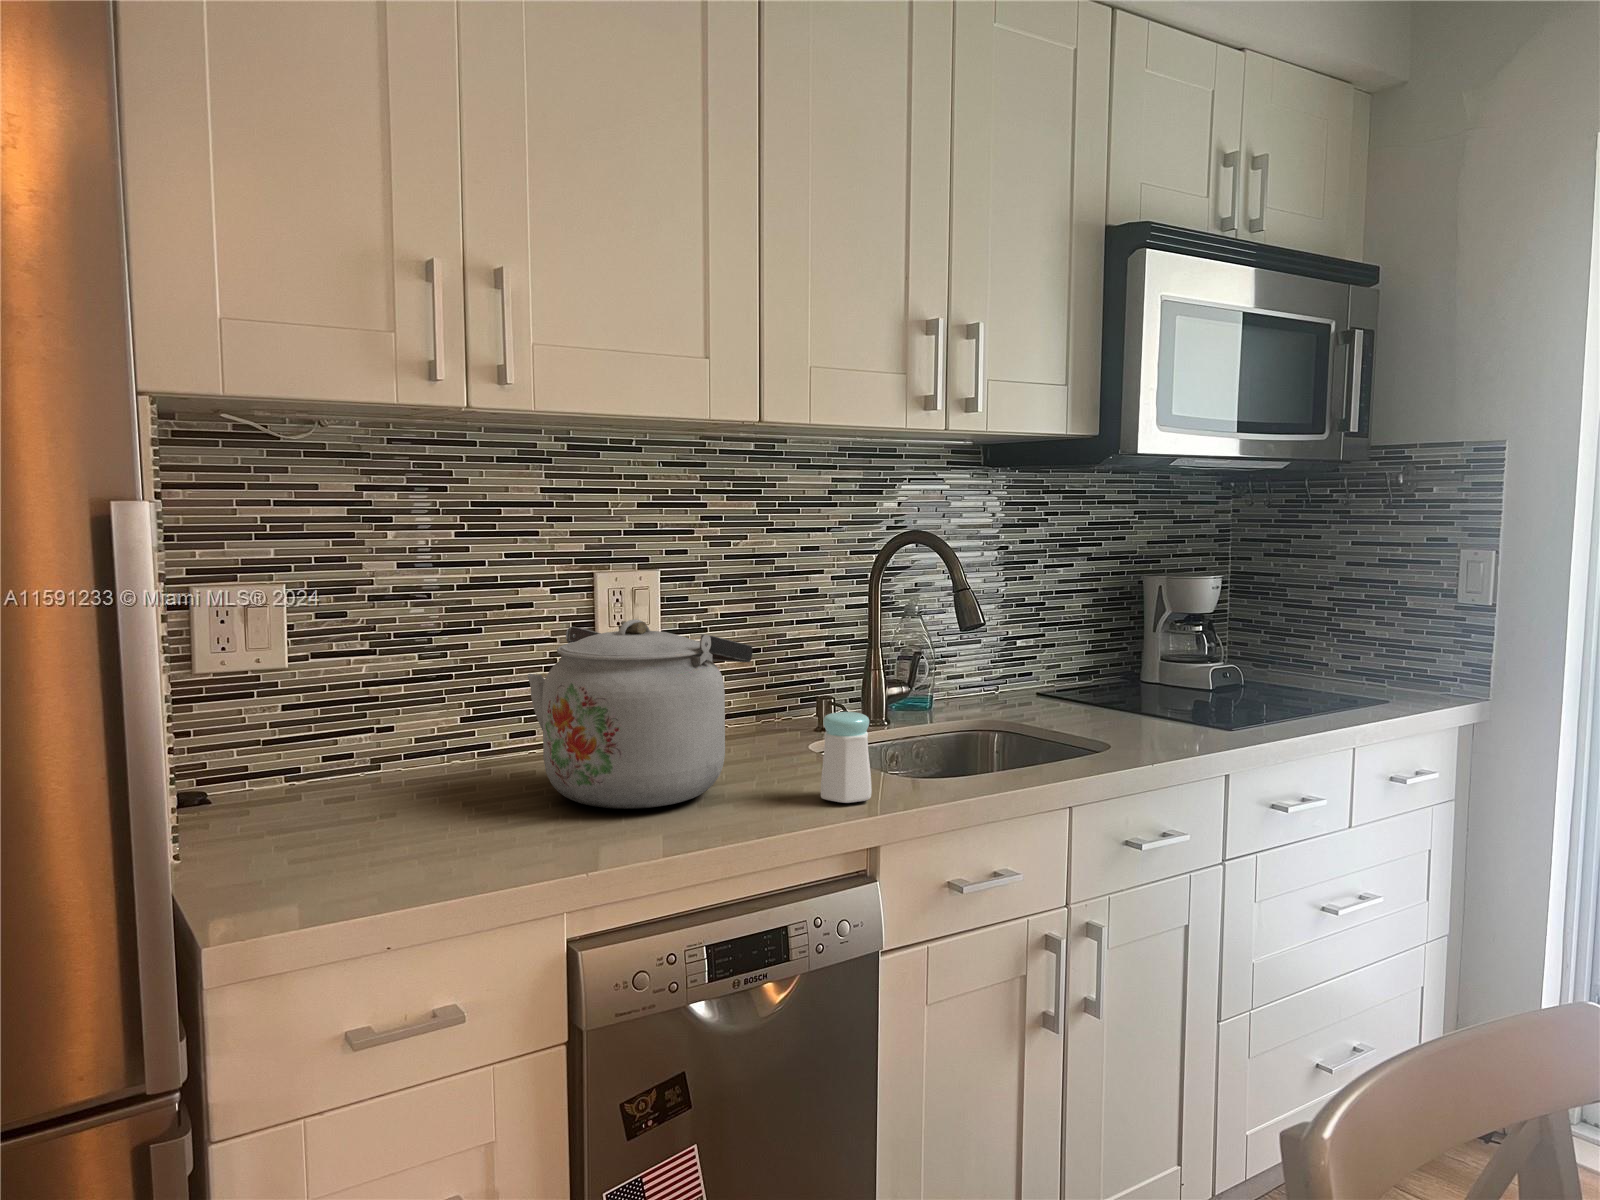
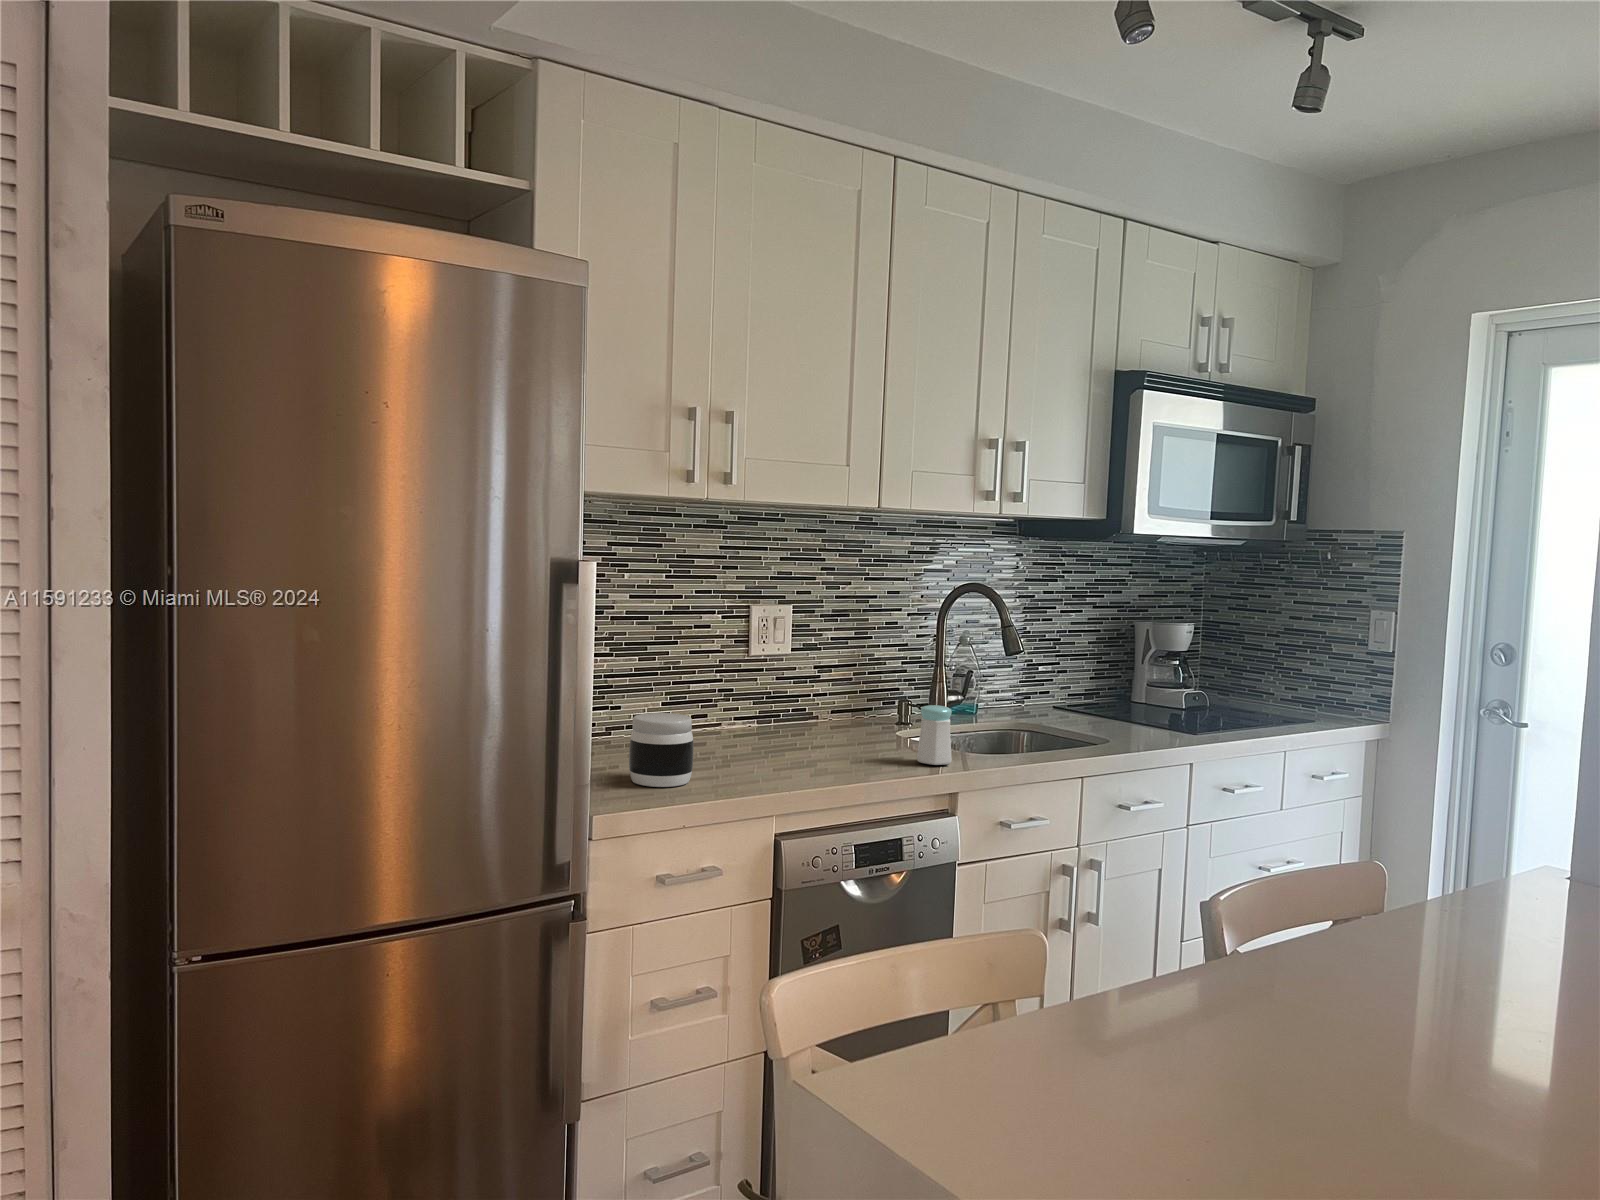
kettle: present [527,619,752,809] -> none [718,639,871,763]
jar: none [333,747,442,871] -> present [629,713,694,787]

